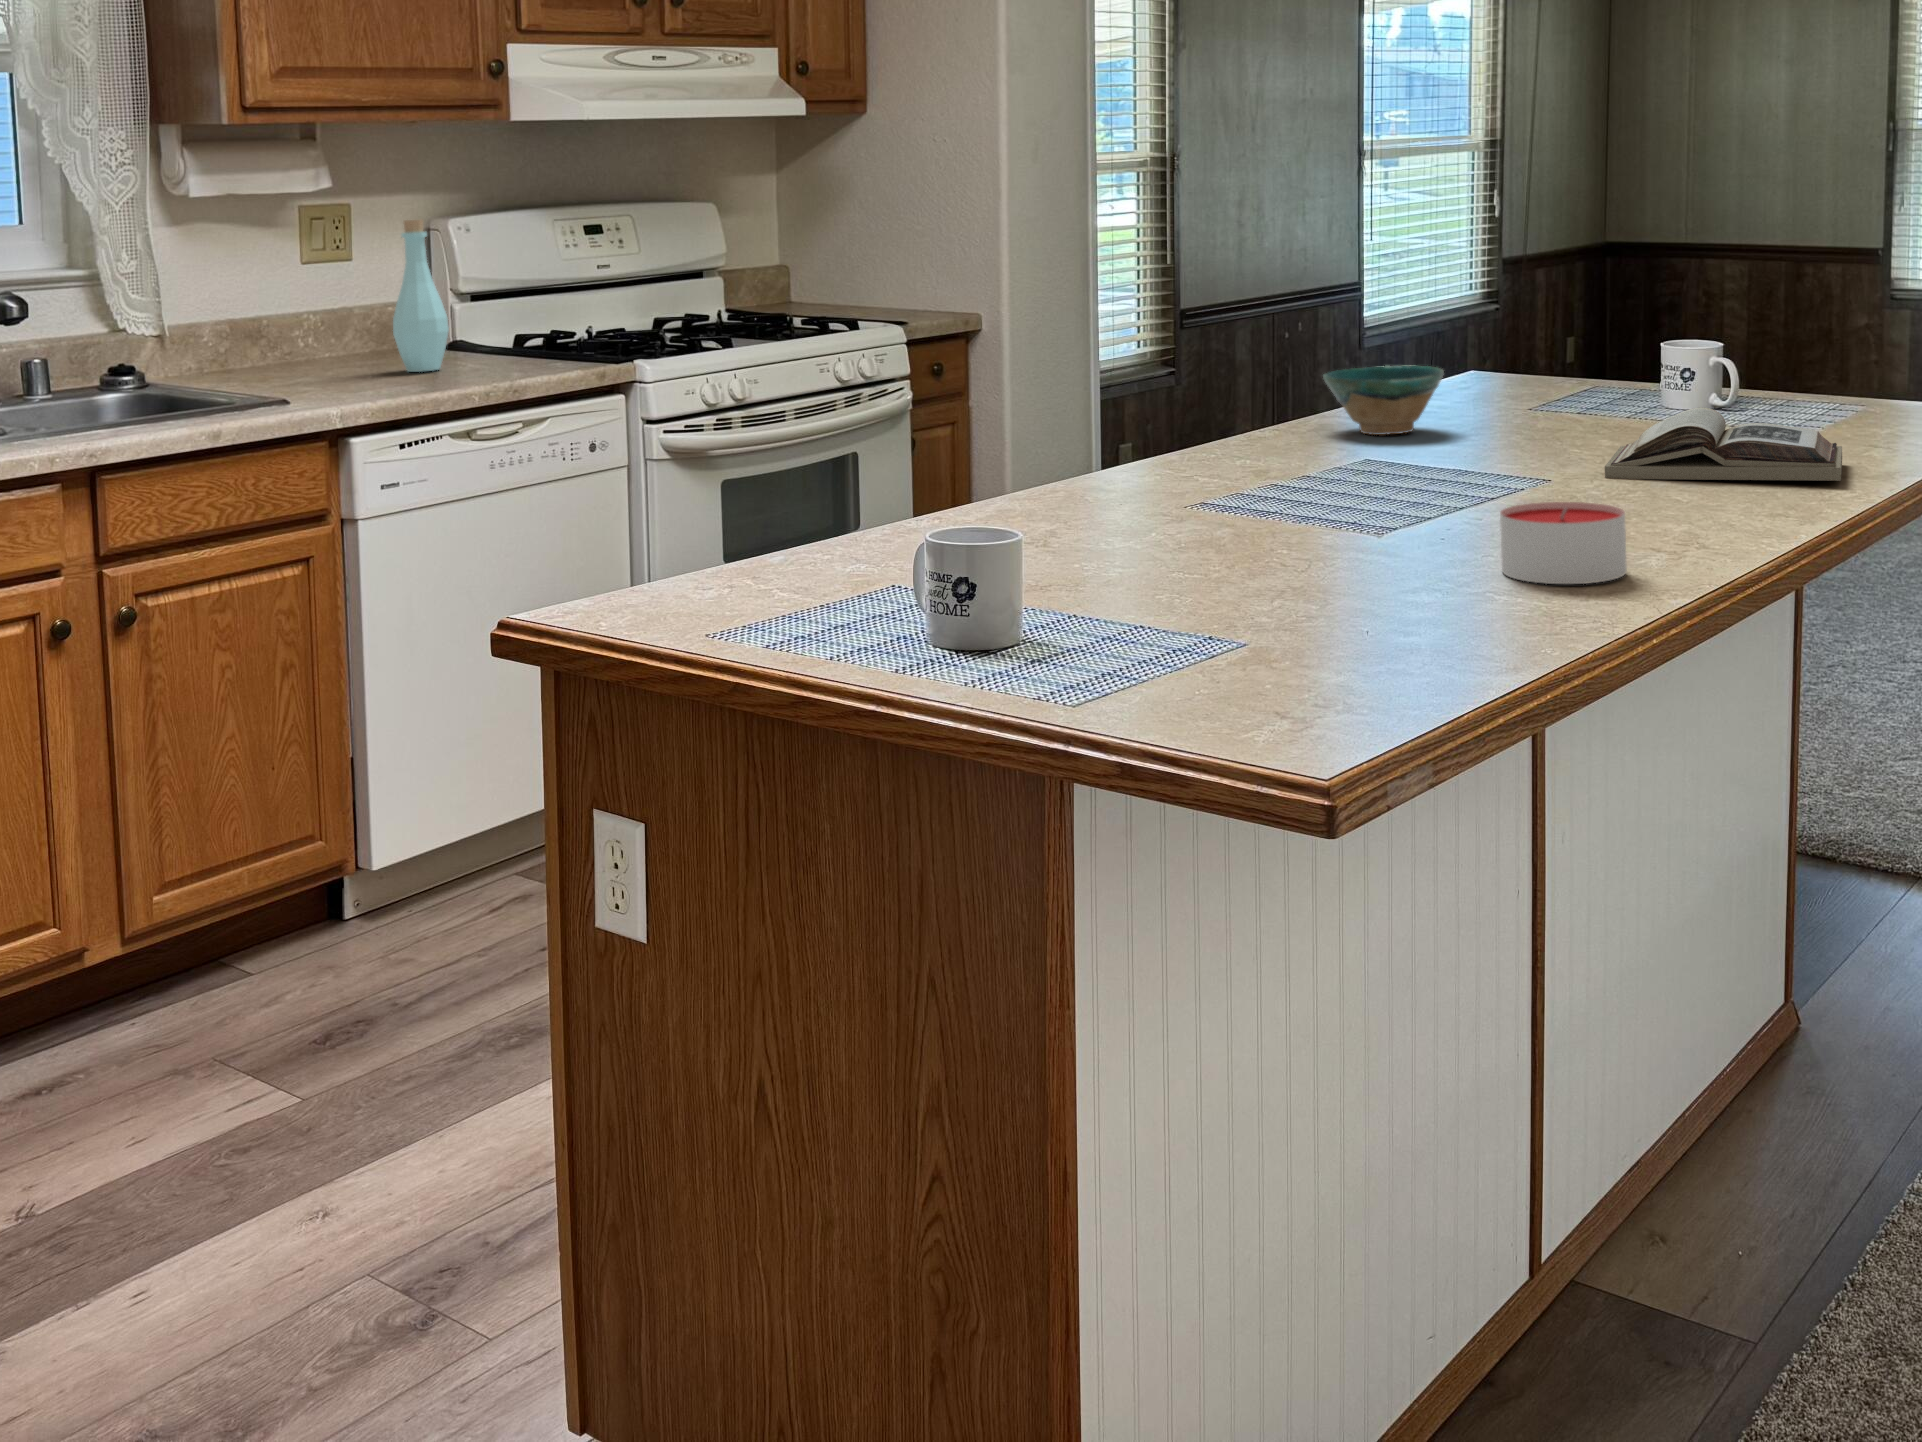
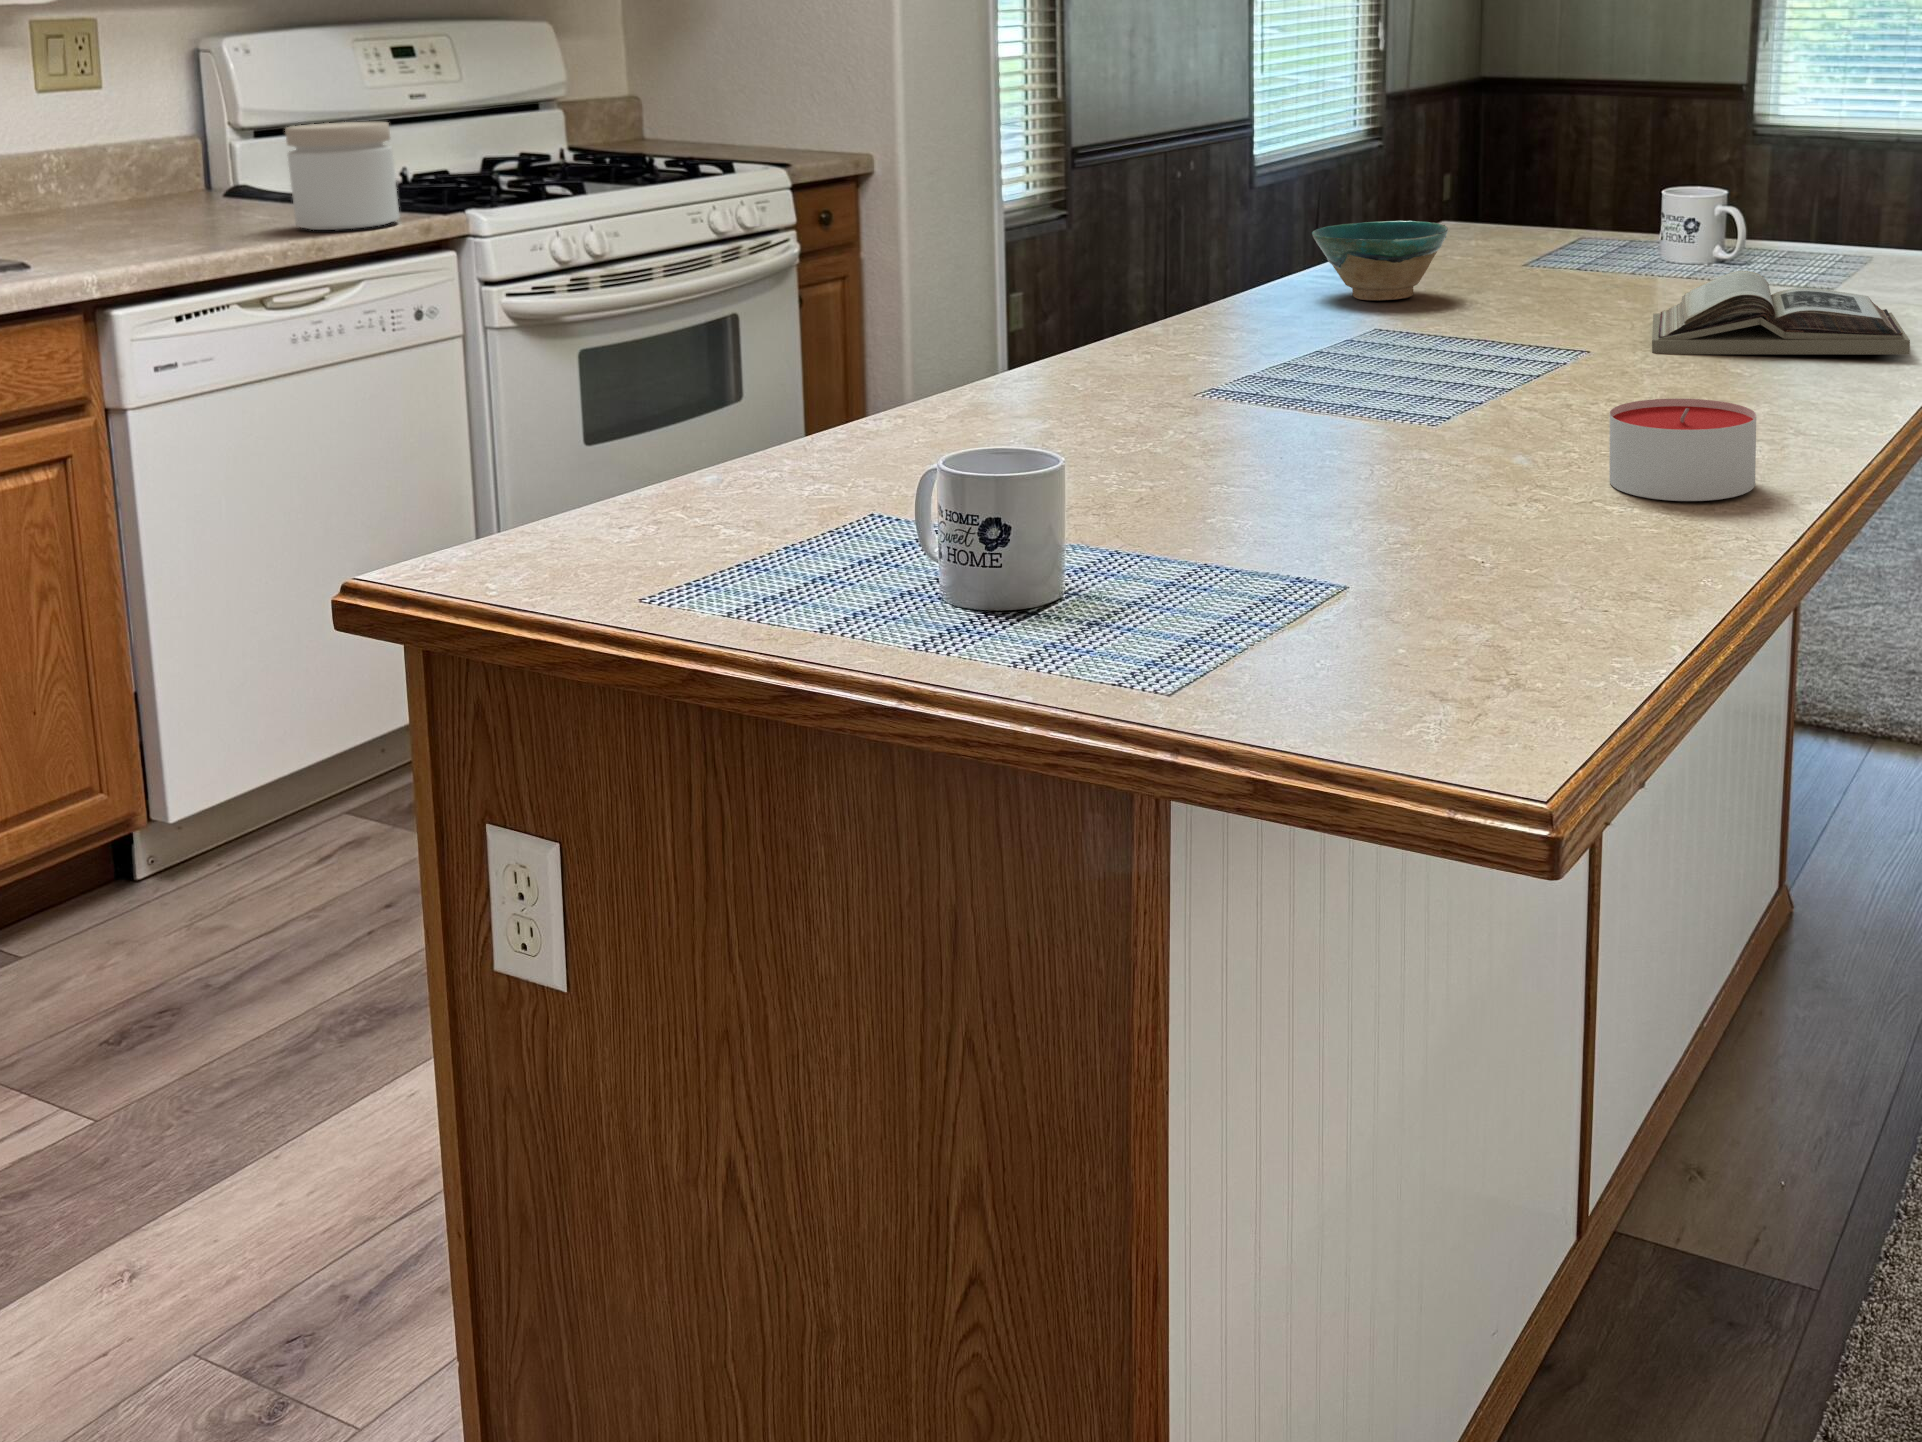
bottle: present [393,220,449,372] -> none [153,38,228,228]
jar: none [493,285,578,373] -> present [285,122,399,230]

